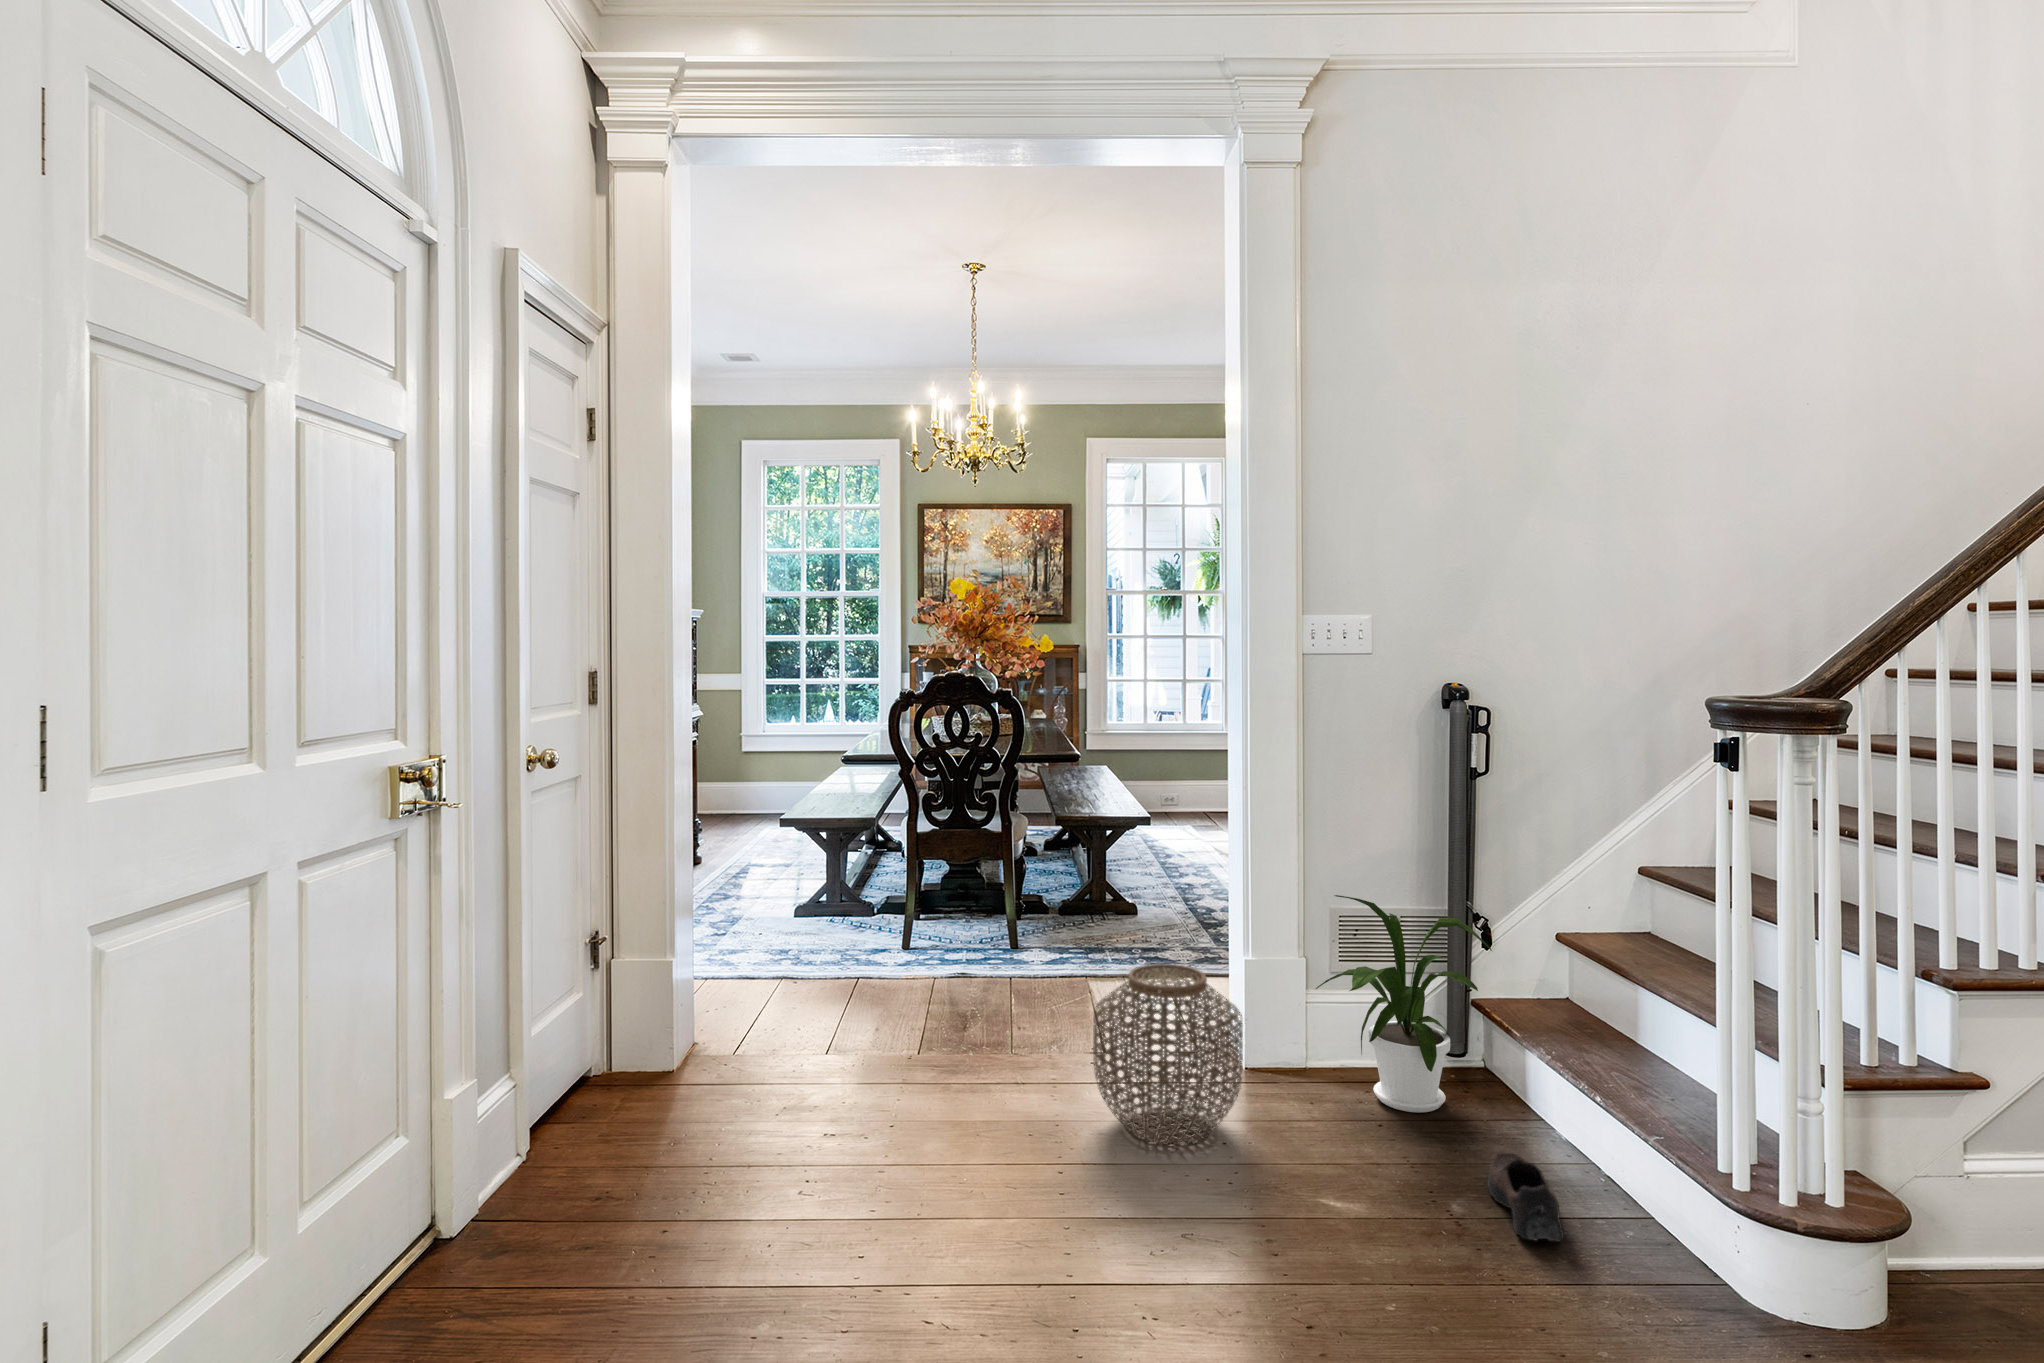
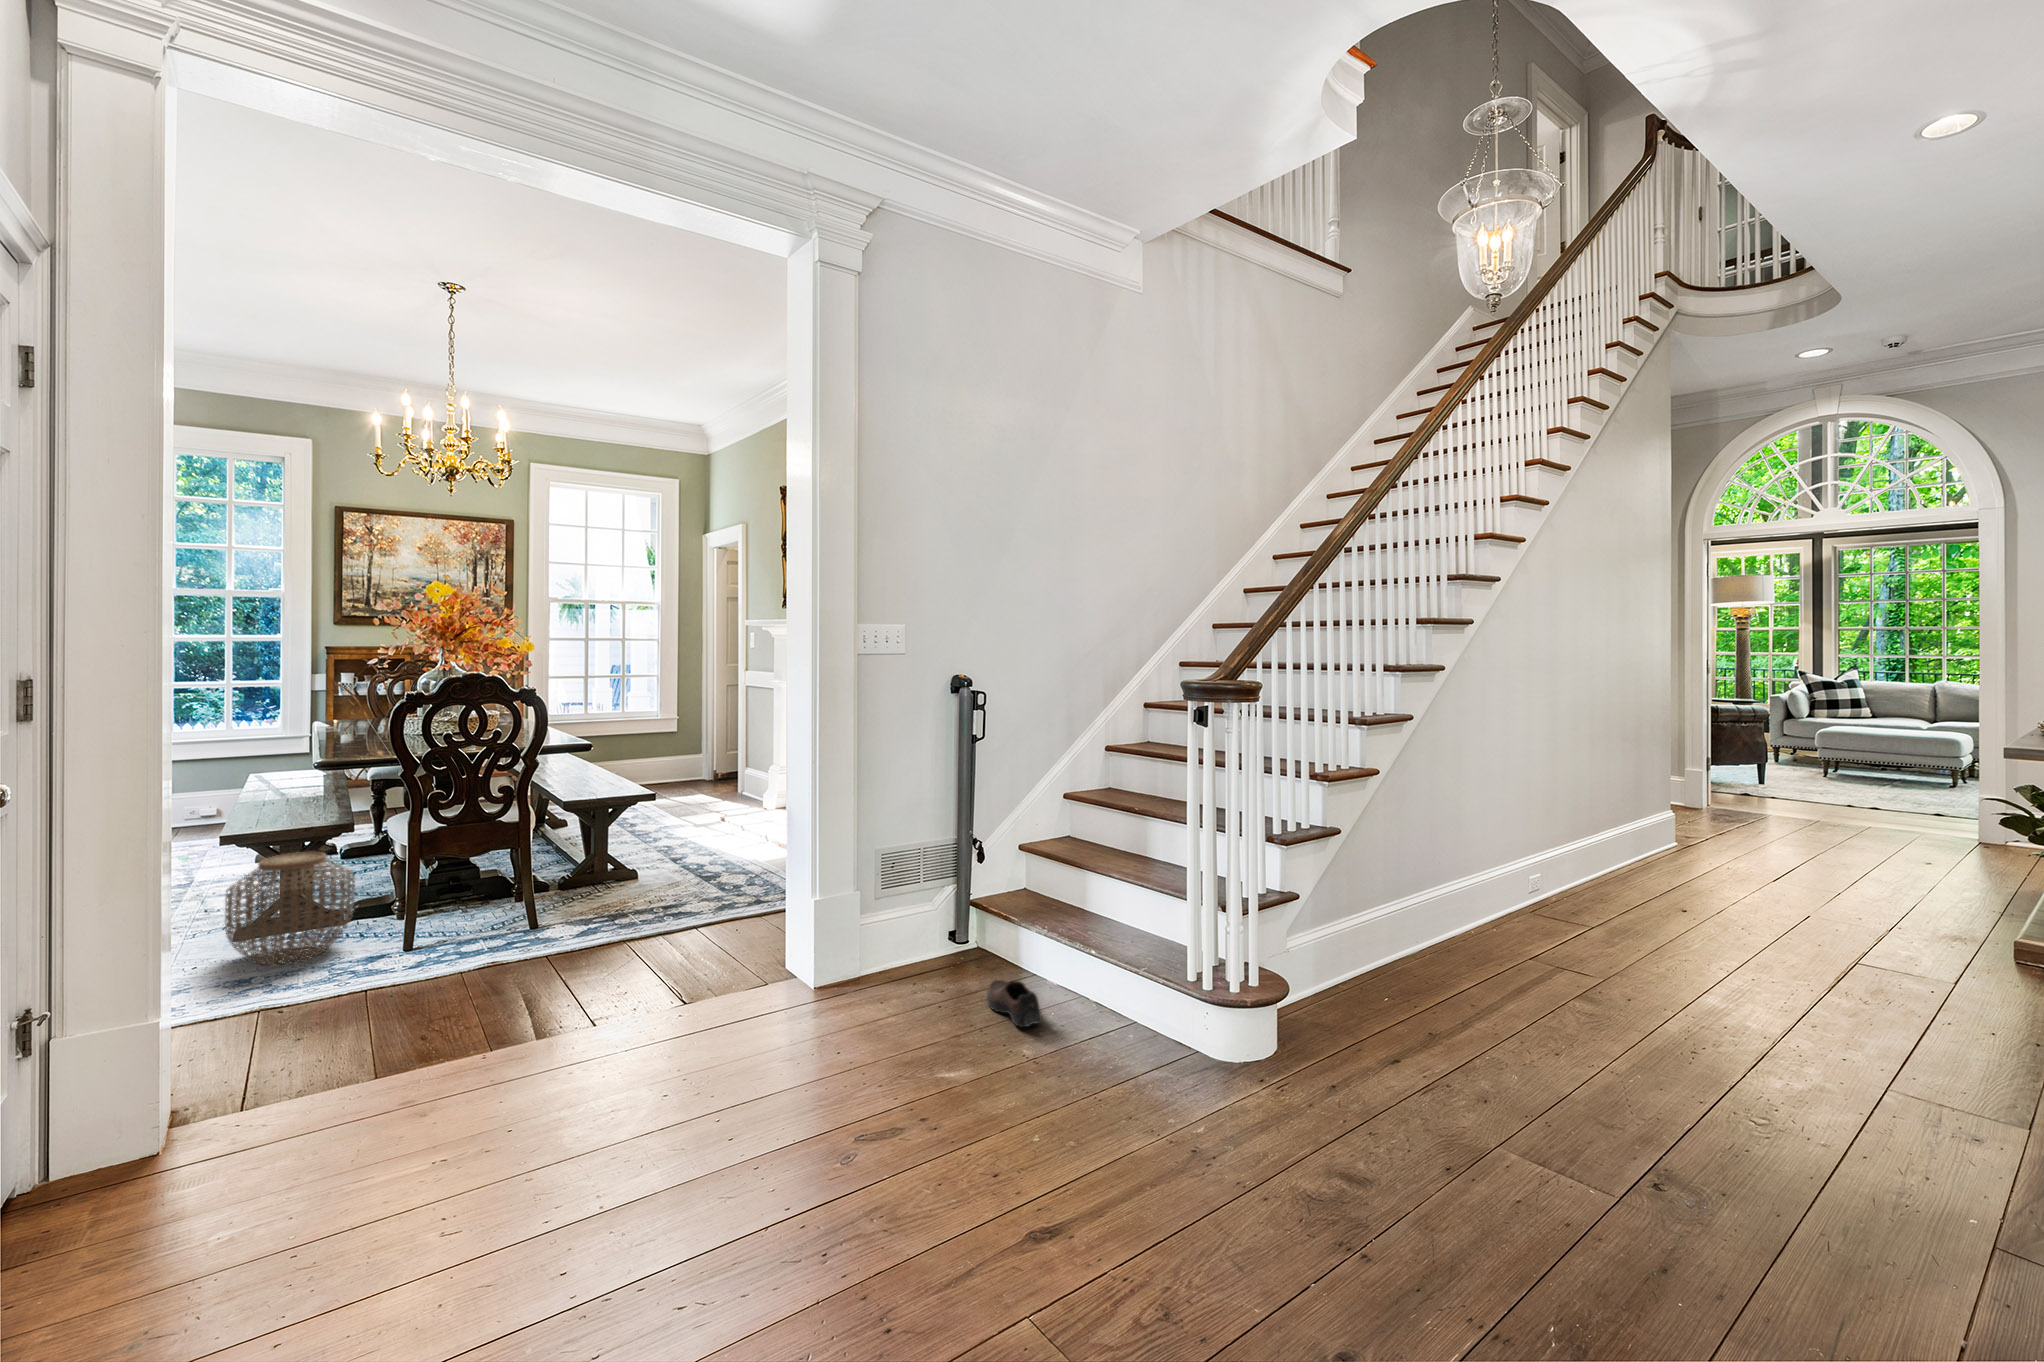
house plant: present [1316,895,1492,1113] -> none [846,834,971,974]
woven basket: present [1093,964,1243,1145] -> present [225,852,355,965]

